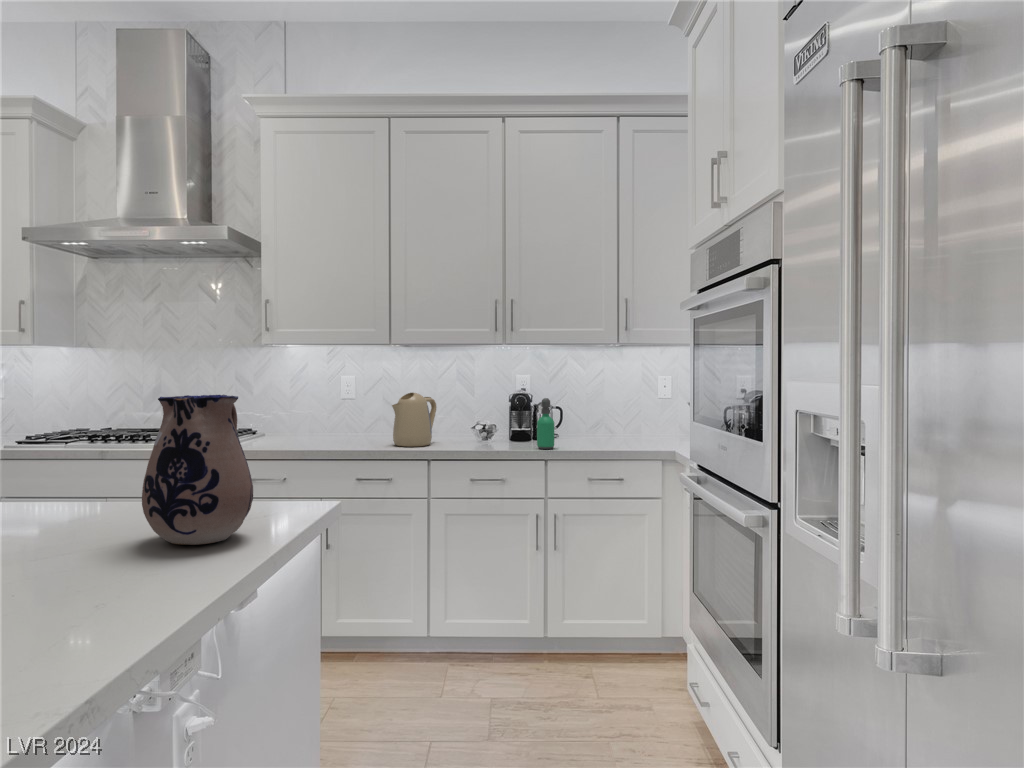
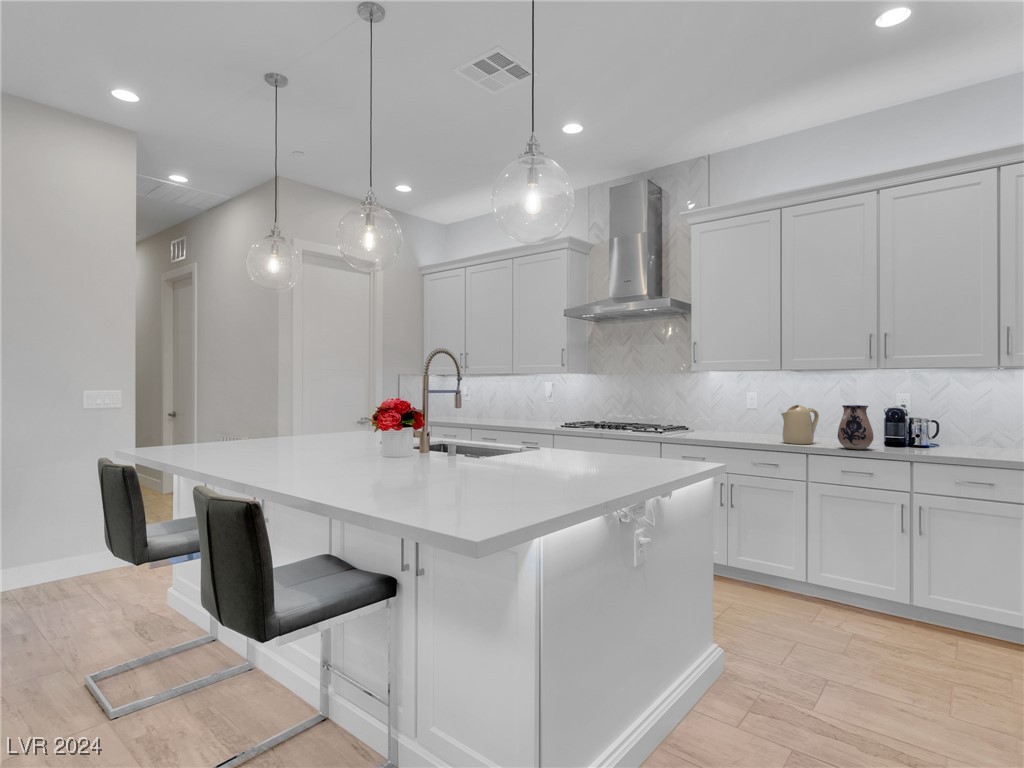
ceramic pitcher: present [142,395,253,545] -> present [838,405,874,450]
soap dispenser: present [537,398,554,449] -> none [904,412,922,453]

